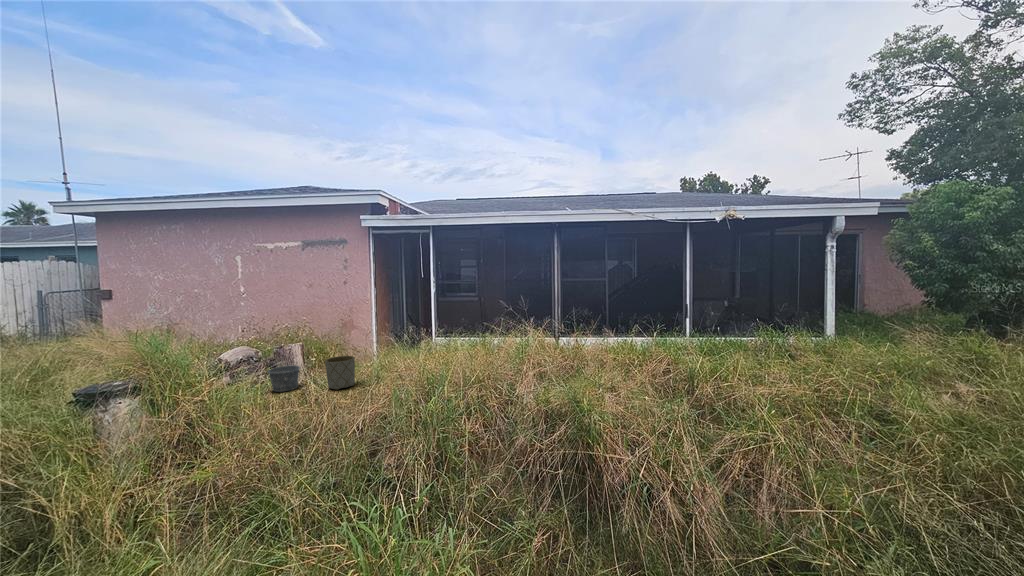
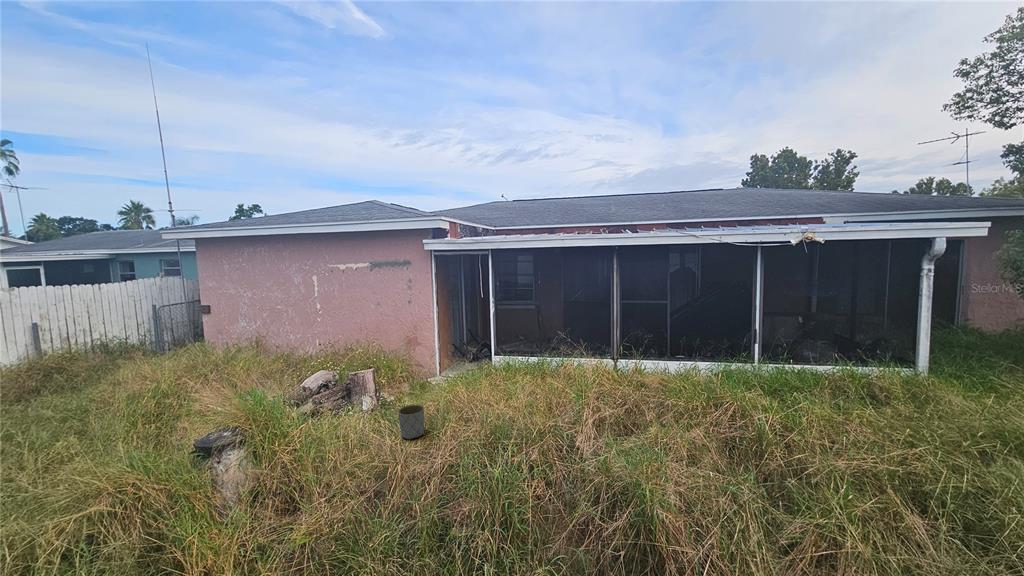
bucket: present [268,365,300,392] -> none [348,402,376,437]

